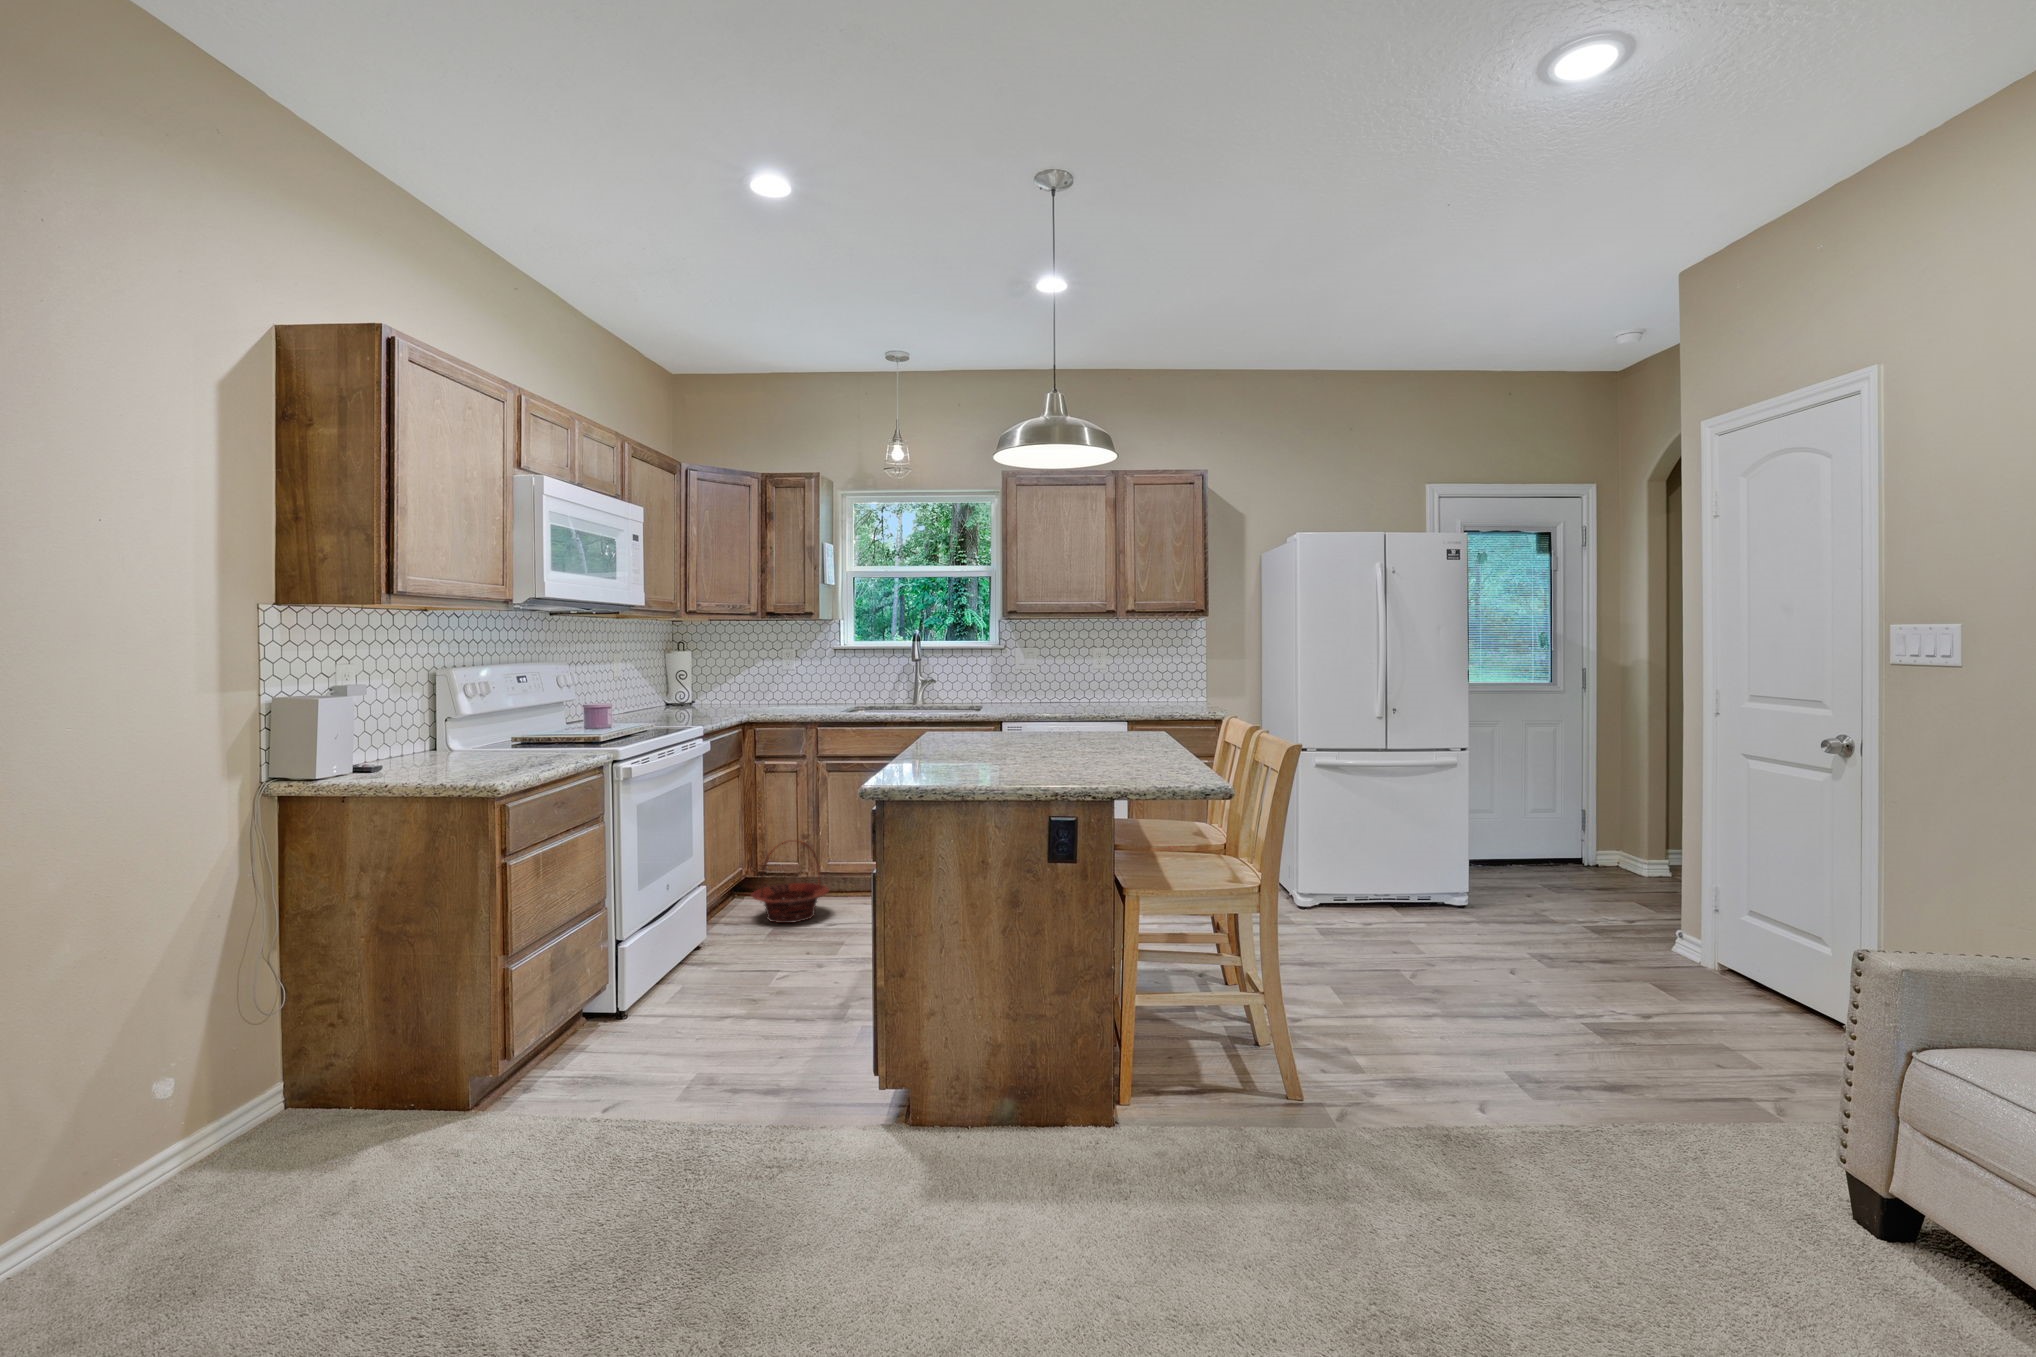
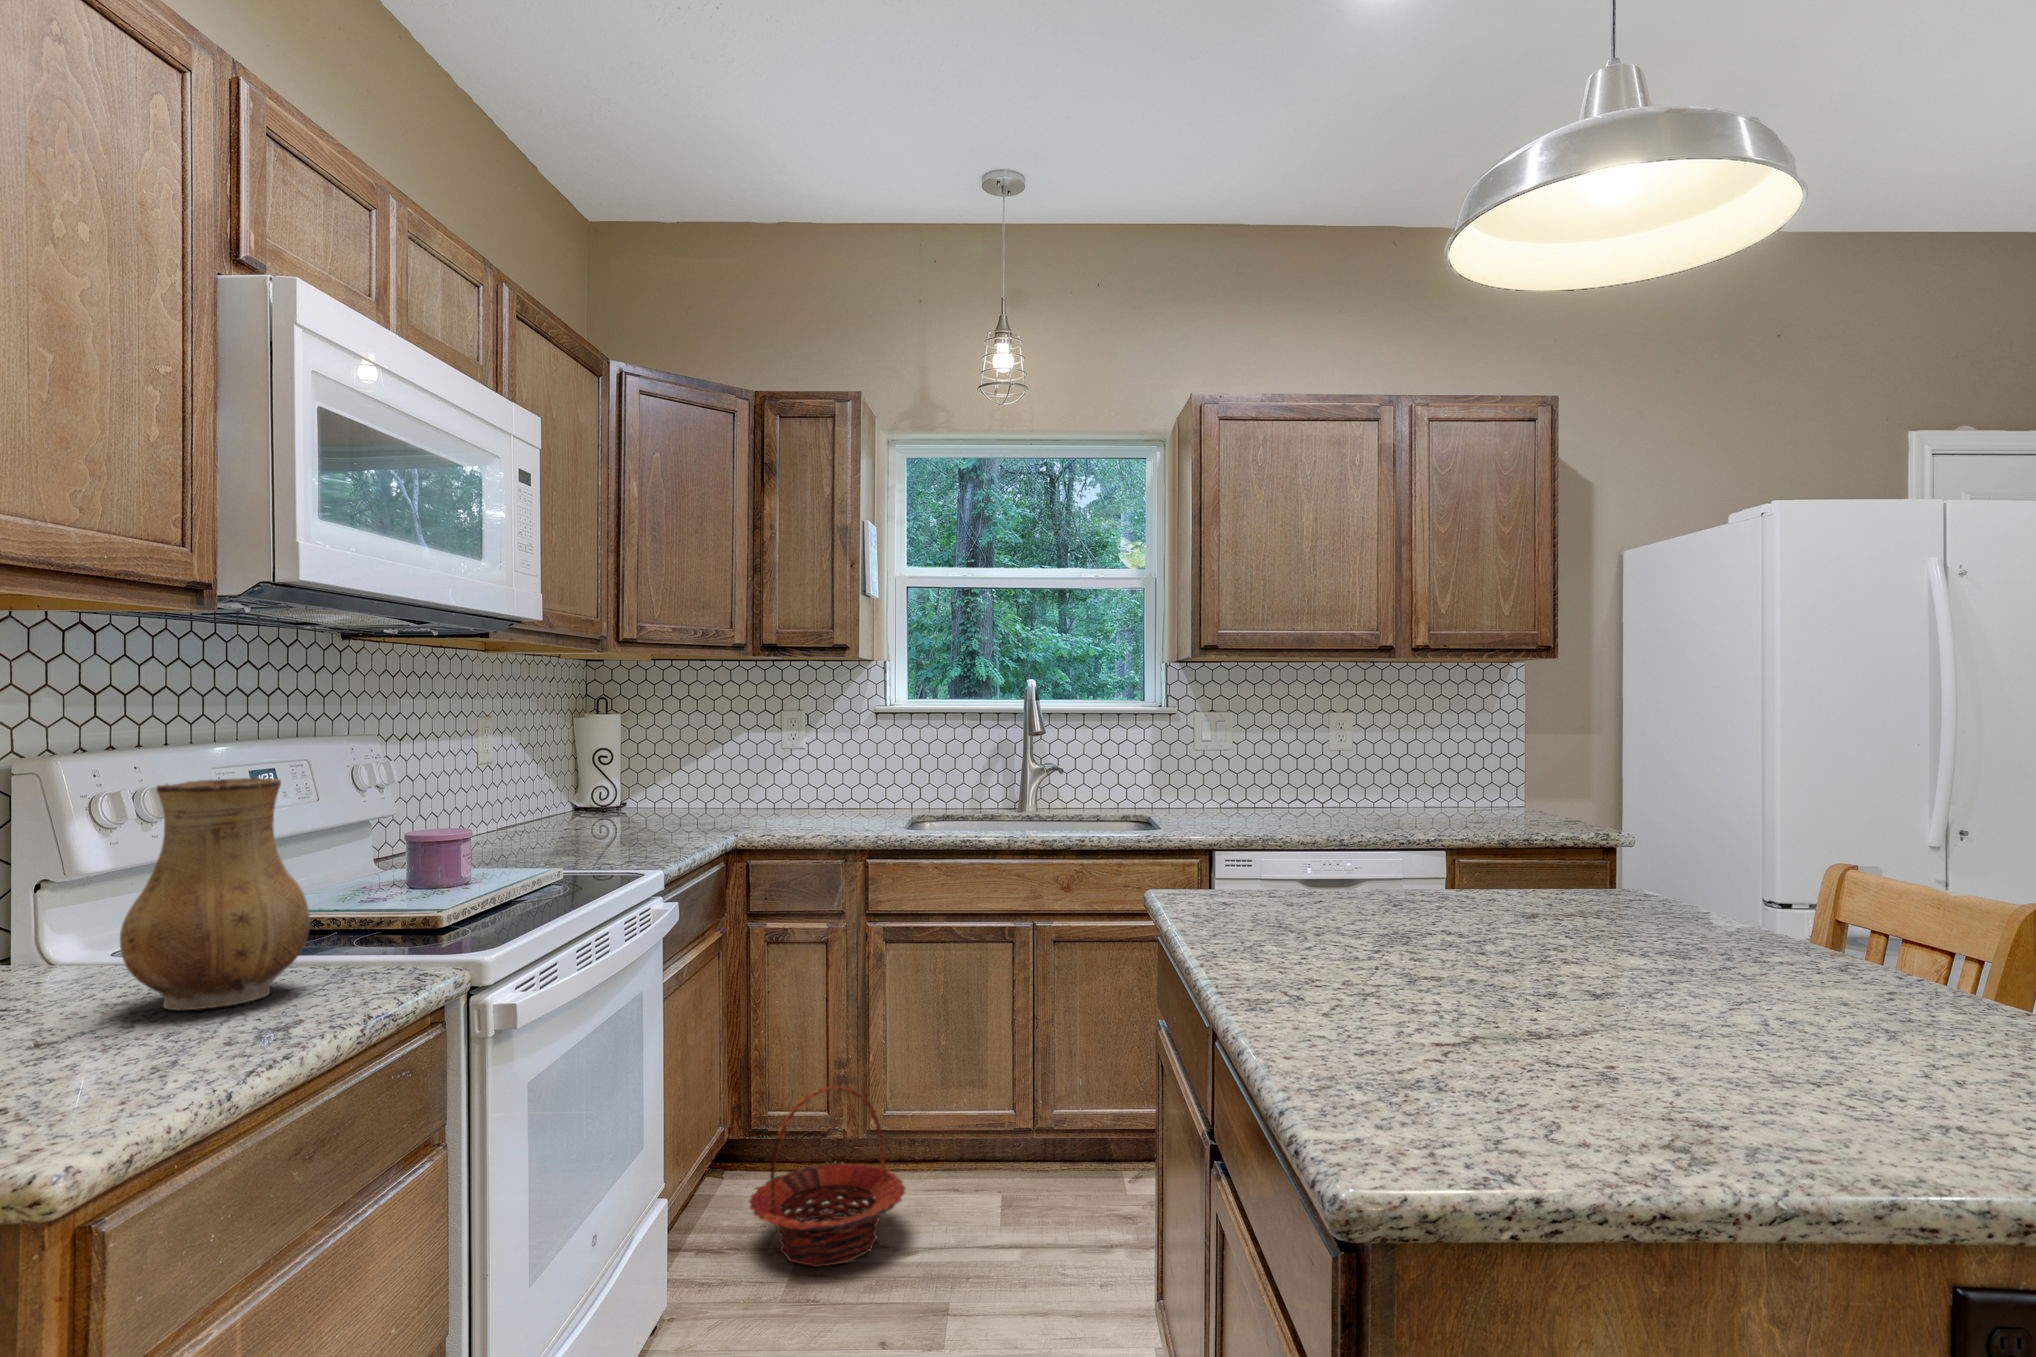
ceramic pitcher: none [497,677,561,759] -> present [120,778,310,1010]

